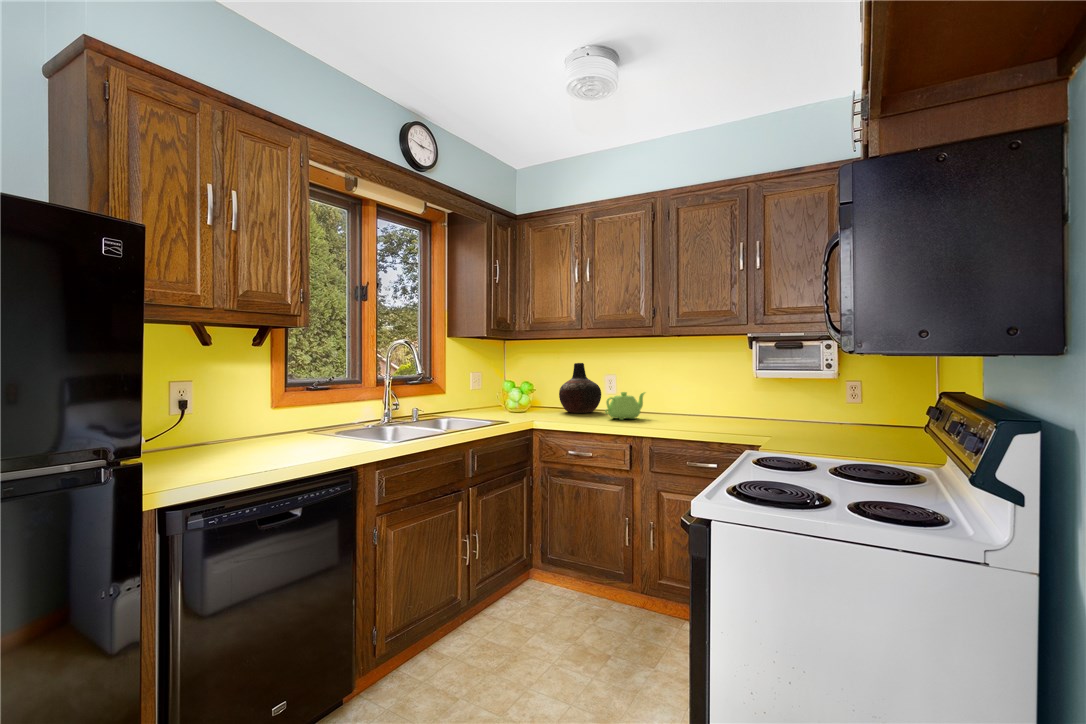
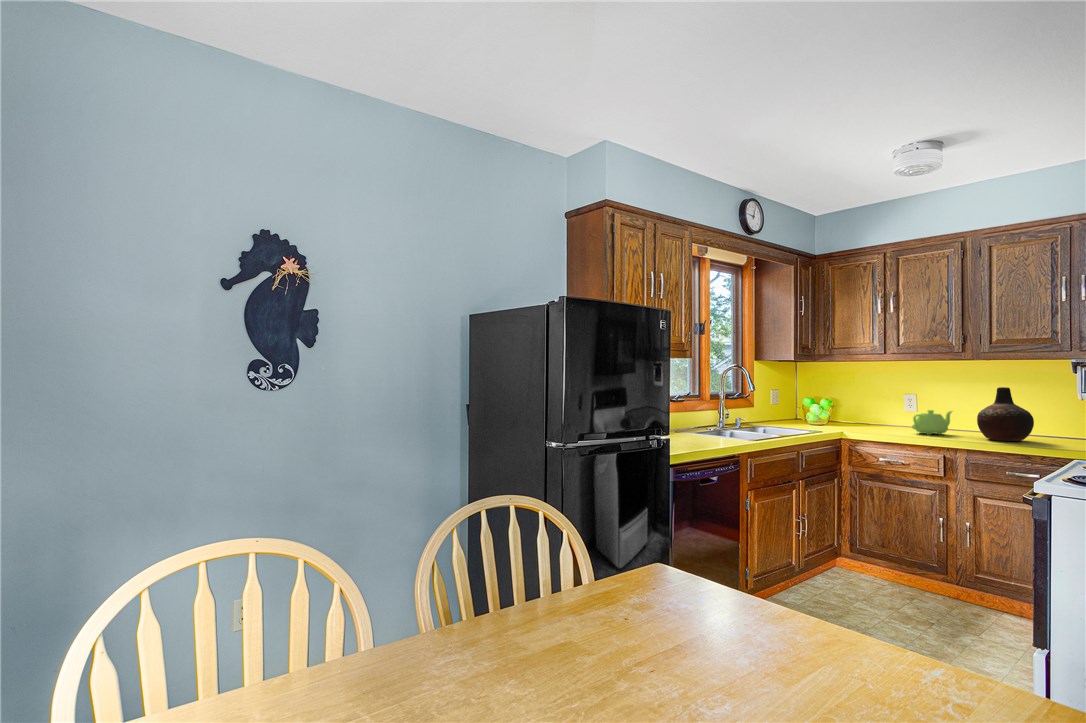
vase: present [559,363,601,413] -> present [977,387,1034,441]

